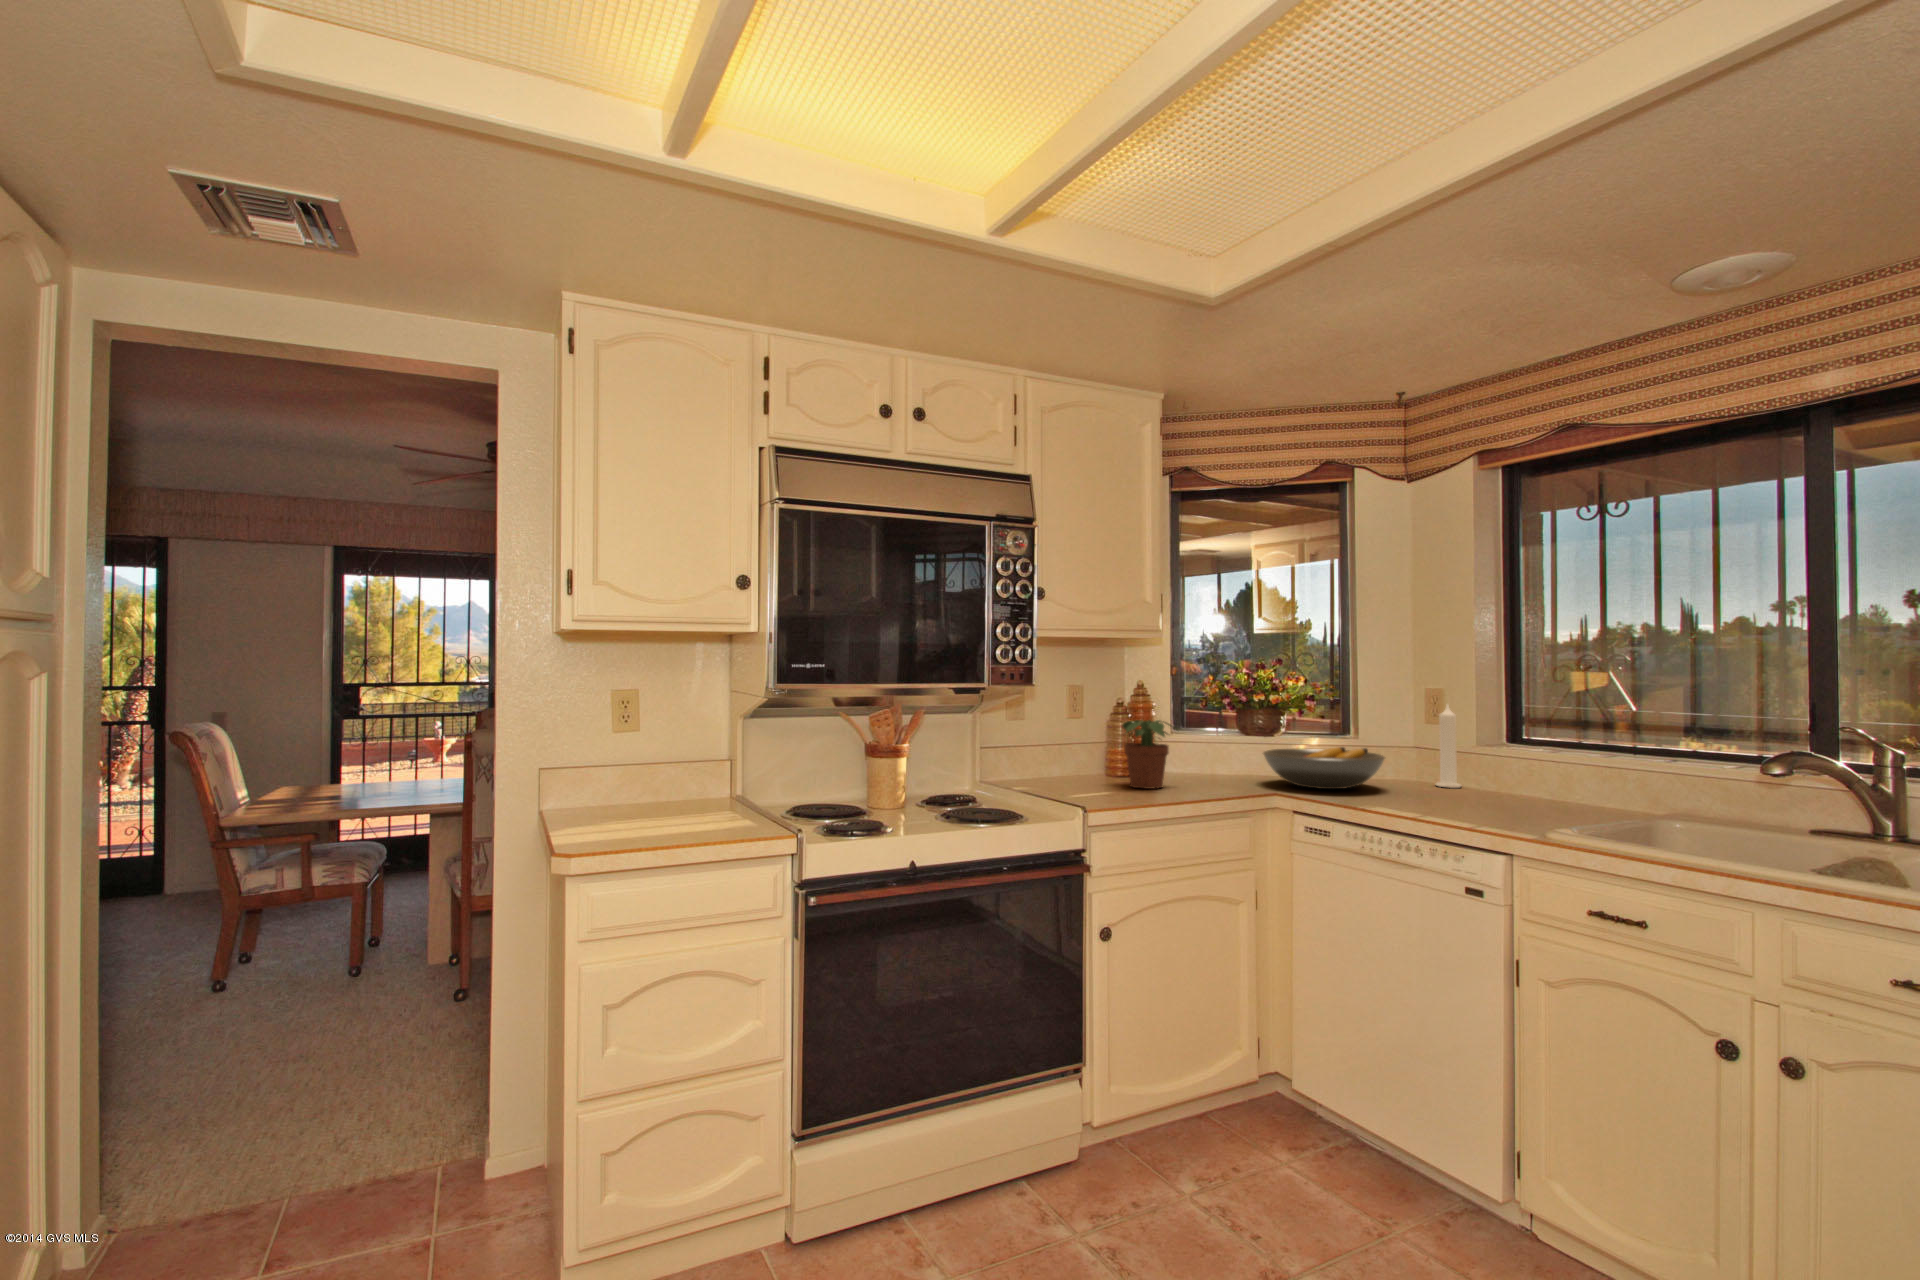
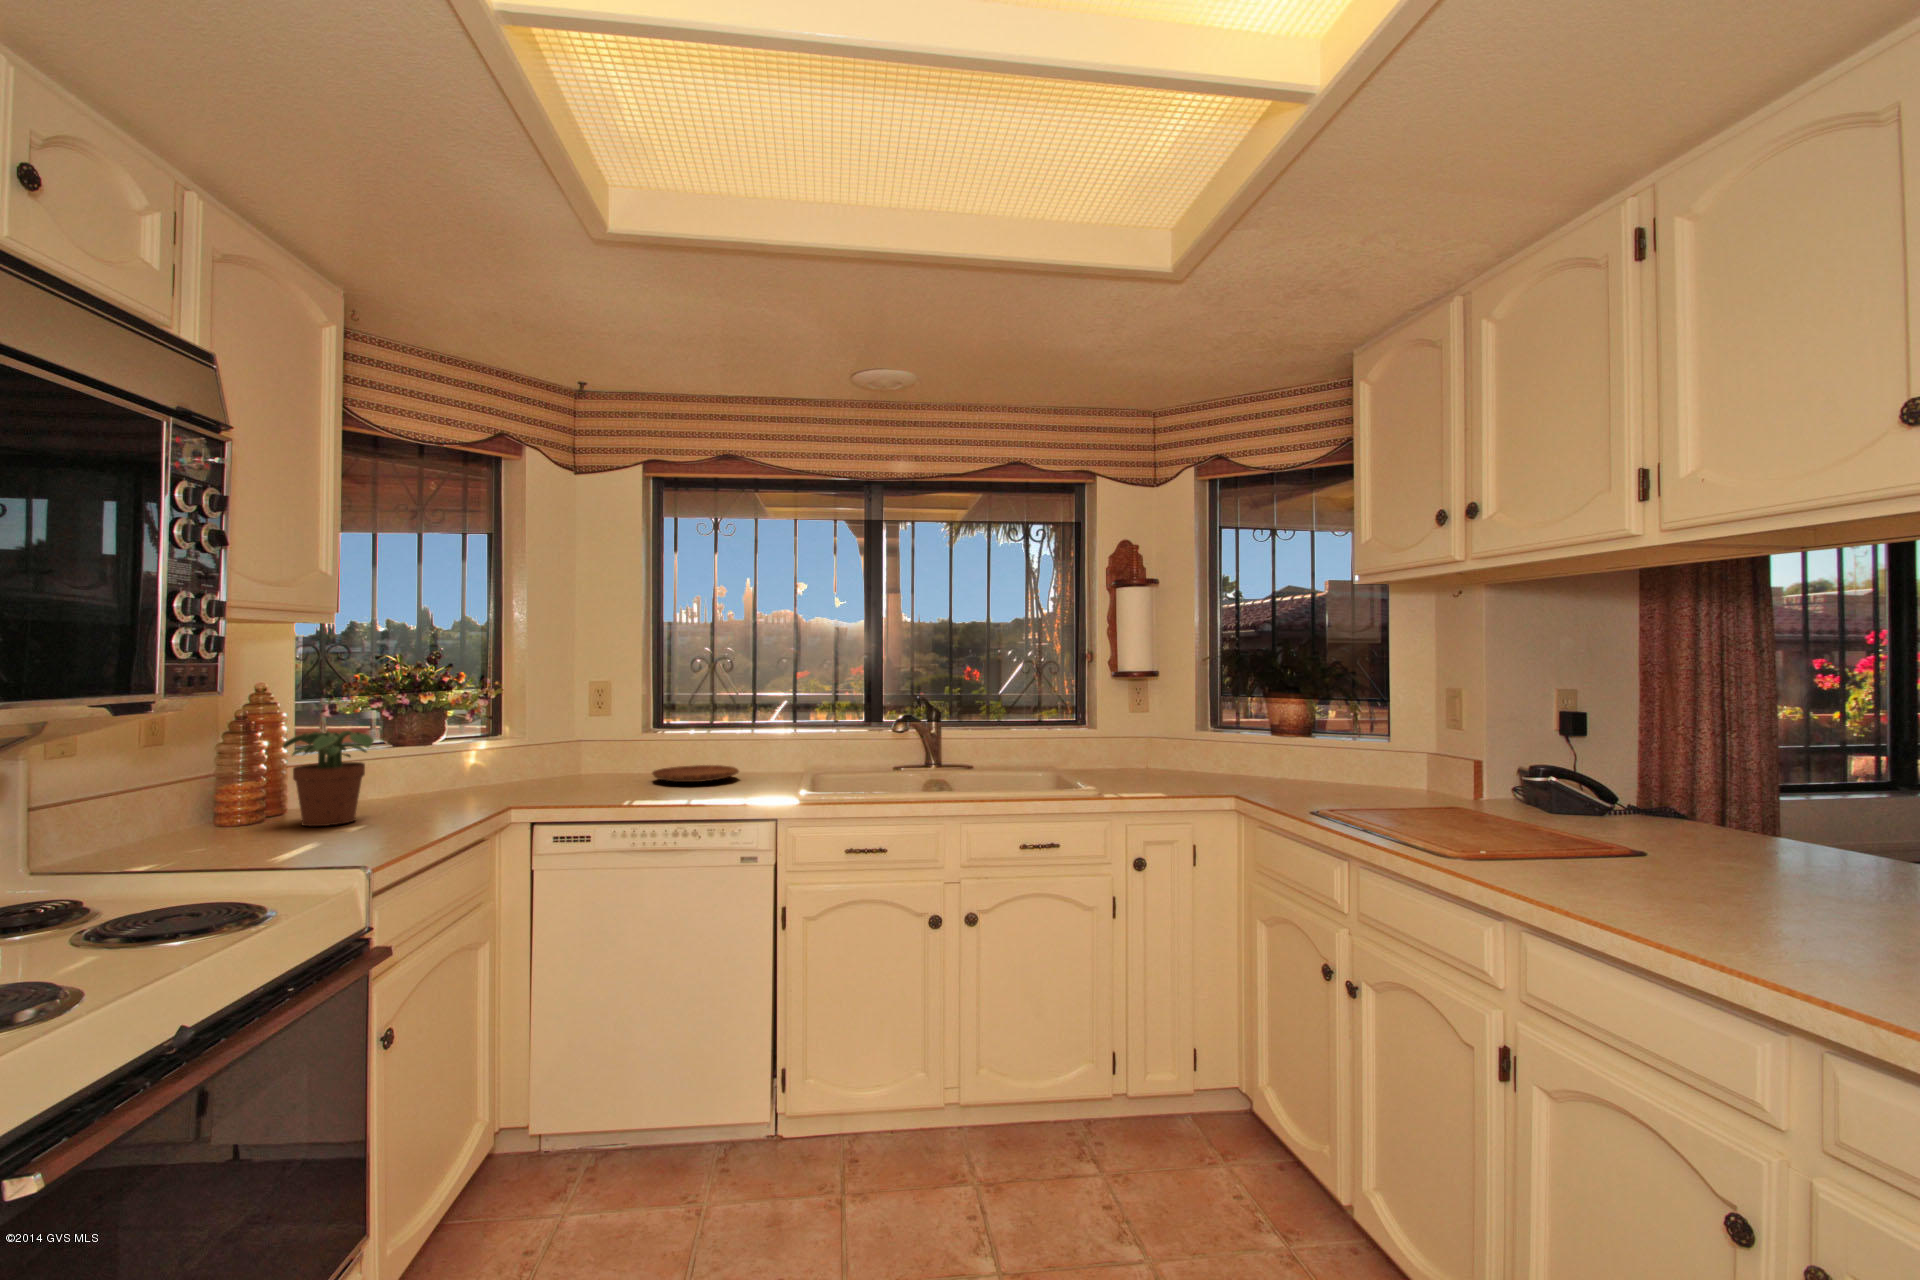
candle: present [1436,705,1461,788] -> none [609,692,633,772]
fruit bowl: present [1263,747,1385,789] -> none [453,741,593,791]
tray: none [1438,787,1548,806] -> present [652,765,739,782]

